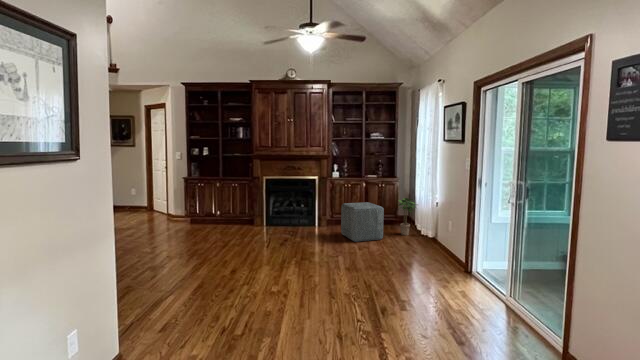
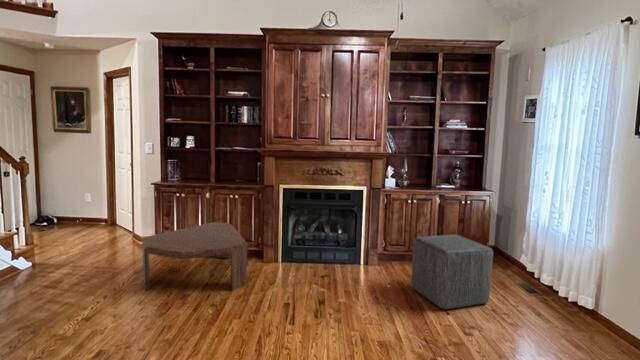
potted plant: present [398,198,416,235] -> none [501,228,545,292]
coffee table: none [180,202,243,237] -> present [142,222,248,291]

